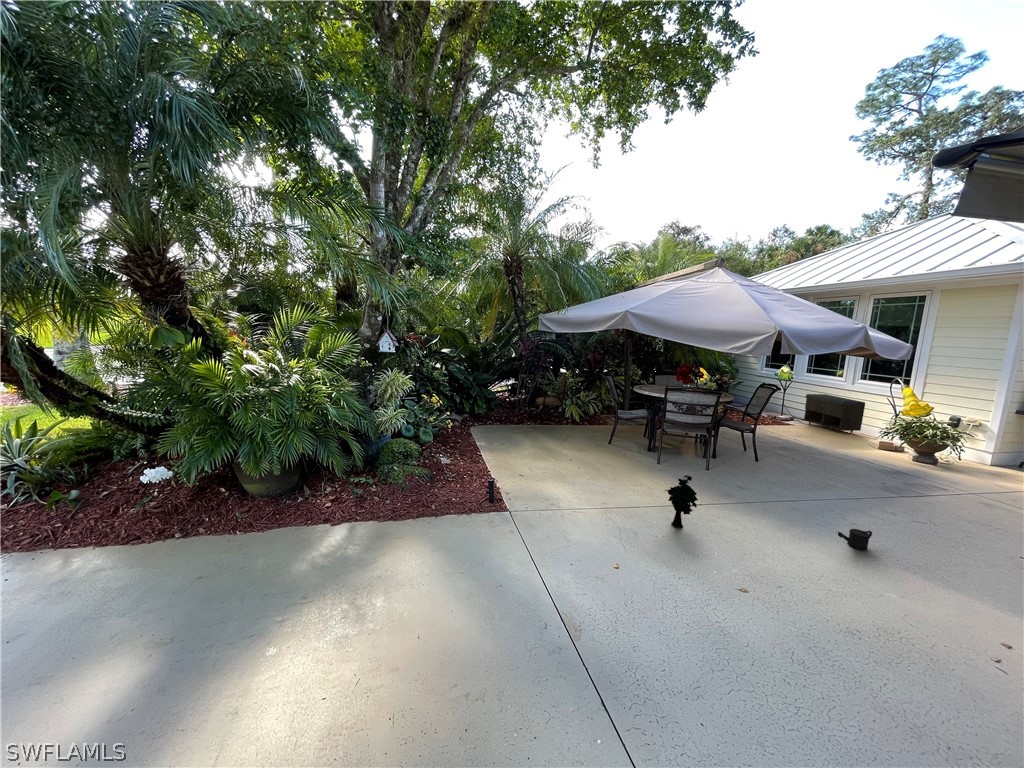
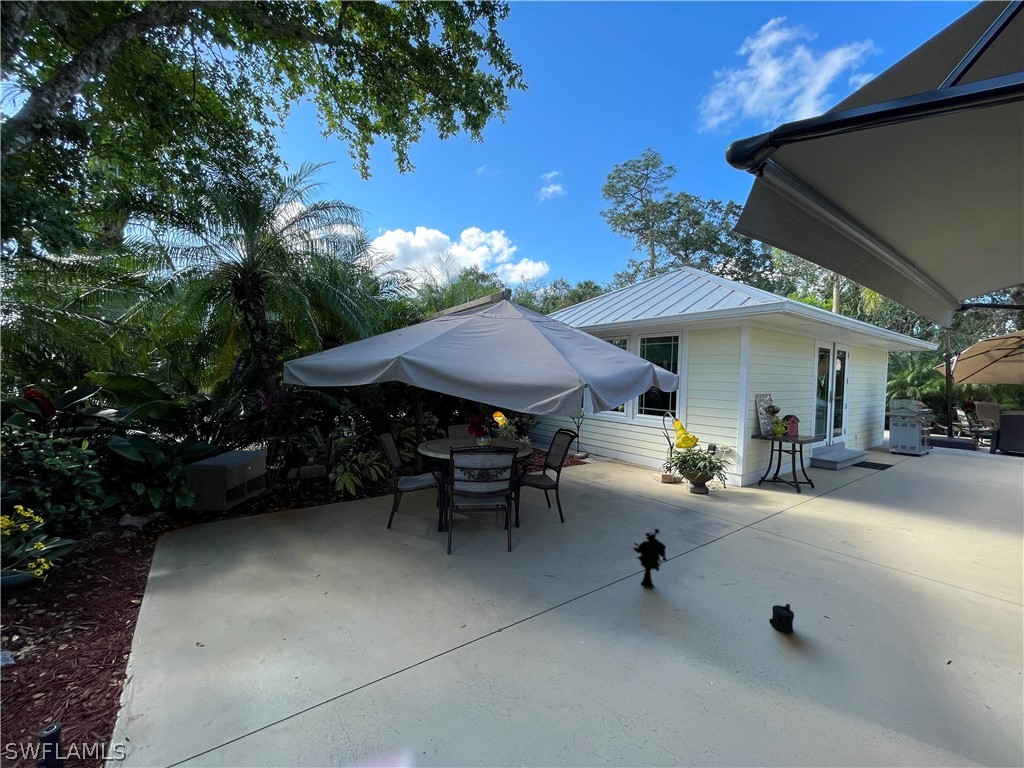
storage bench: present [803,394,865,433] -> present [187,450,267,514]
decorative plant: present [665,475,698,528] -> present [633,529,667,588]
watering can: present [838,529,872,551] -> present [769,604,794,634]

